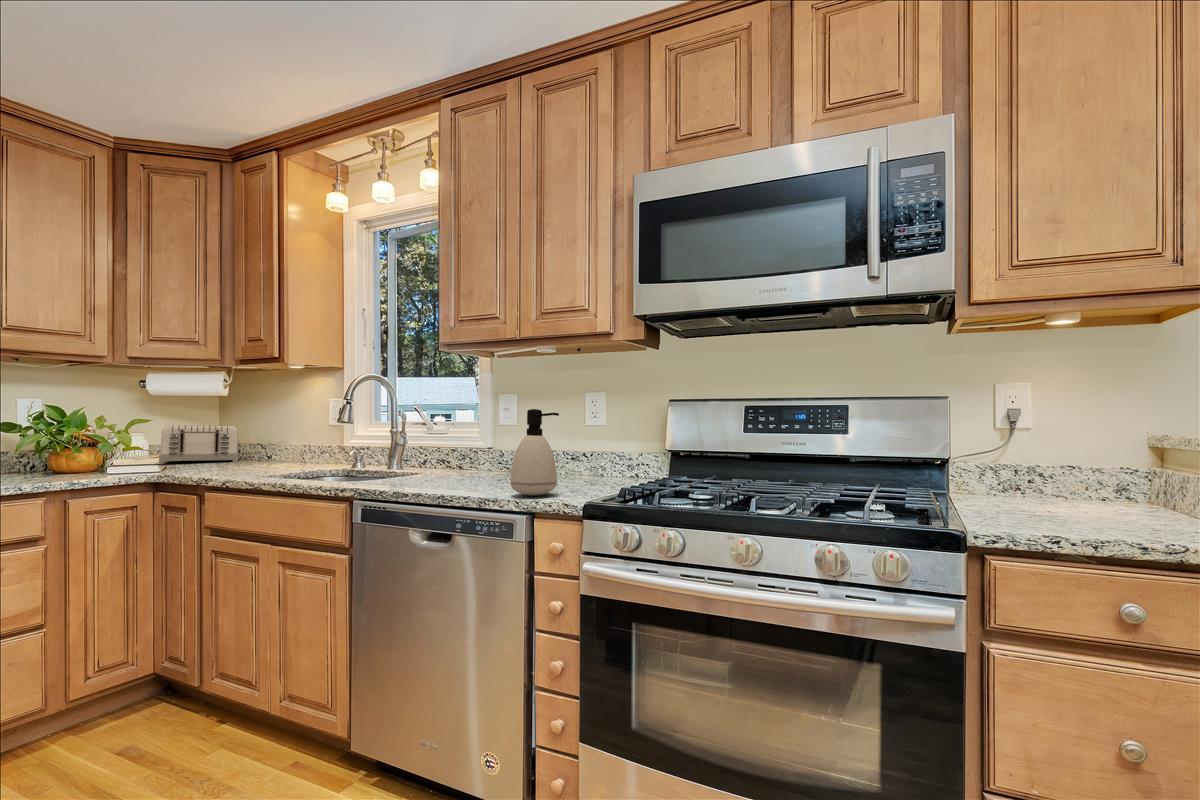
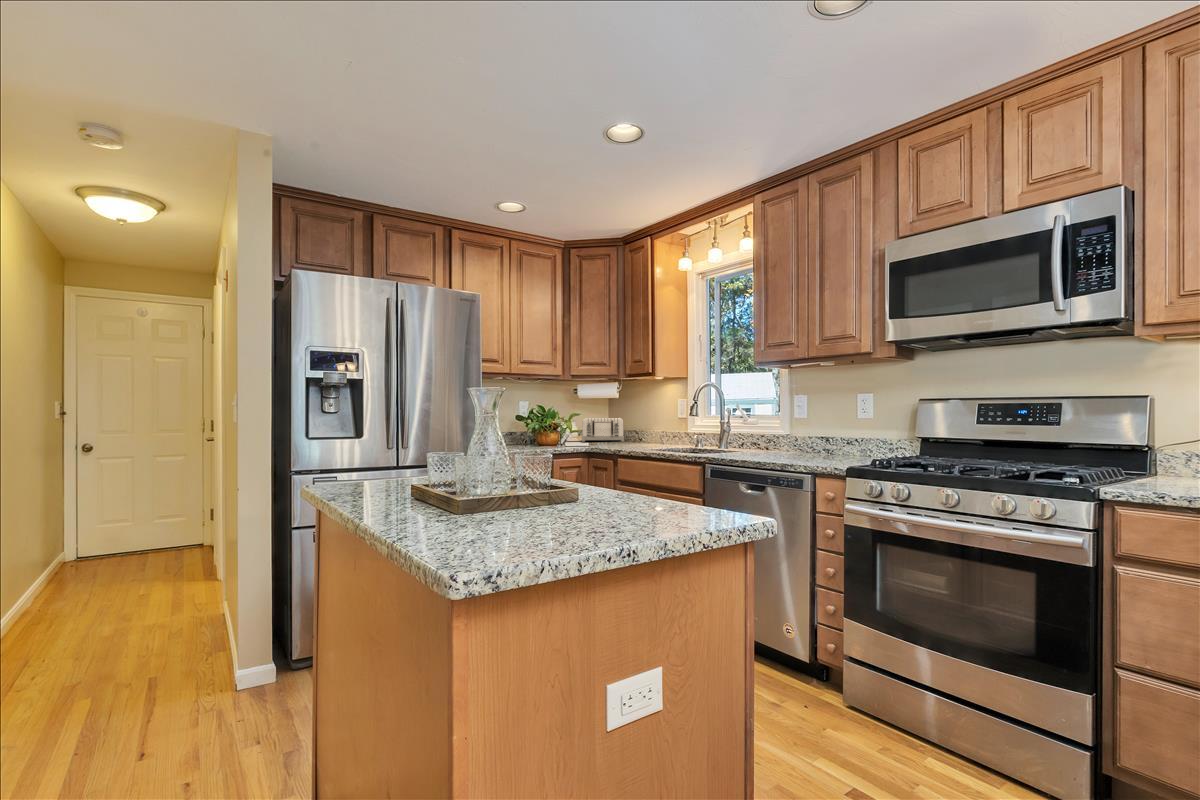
soap dispenser: present [510,409,559,496] -> none [798,409,829,463]

